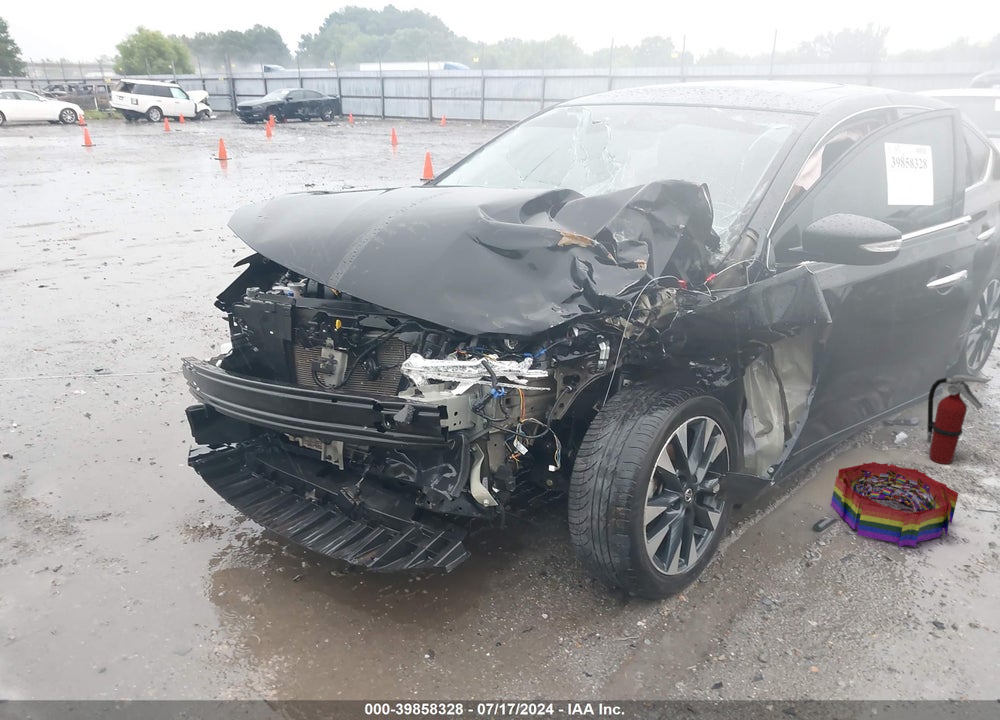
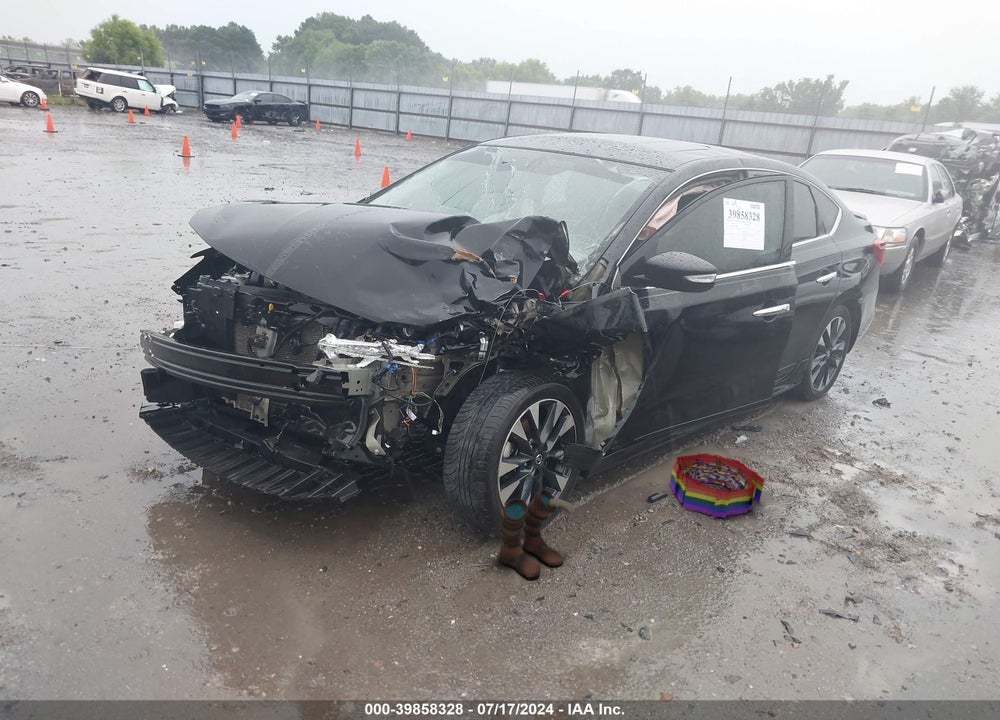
fire extinguisher: present [927,375,991,464] -> none [759,389,806,461]
boots: none [644,532,737,651] -> present [499,489,574,579]

